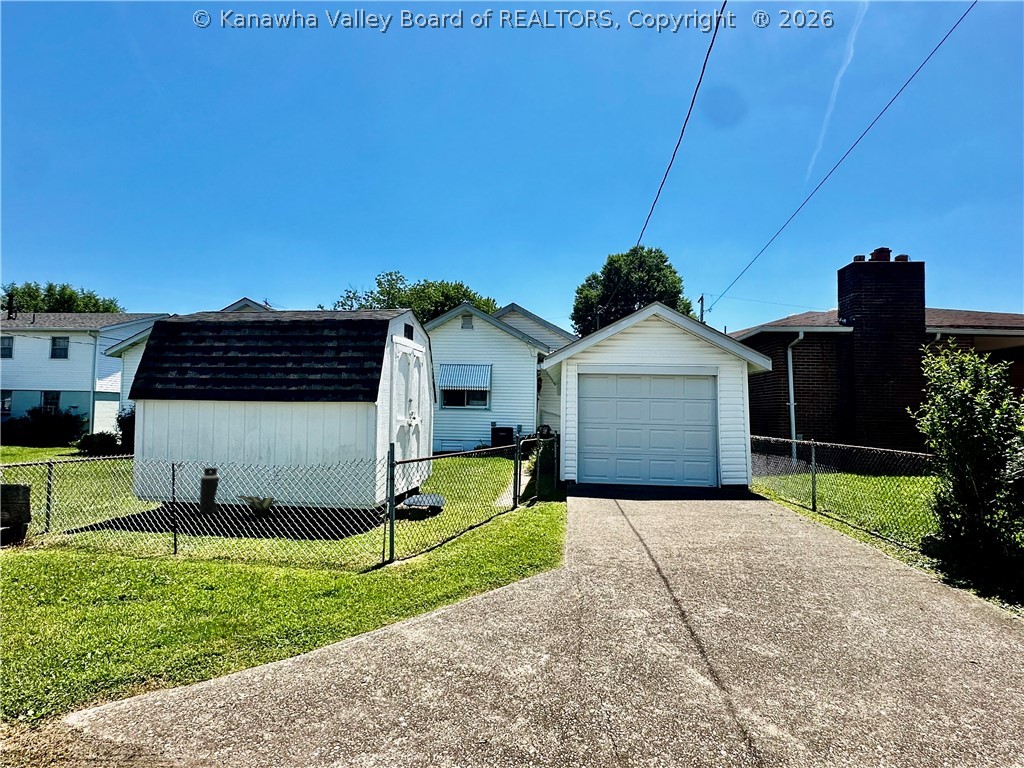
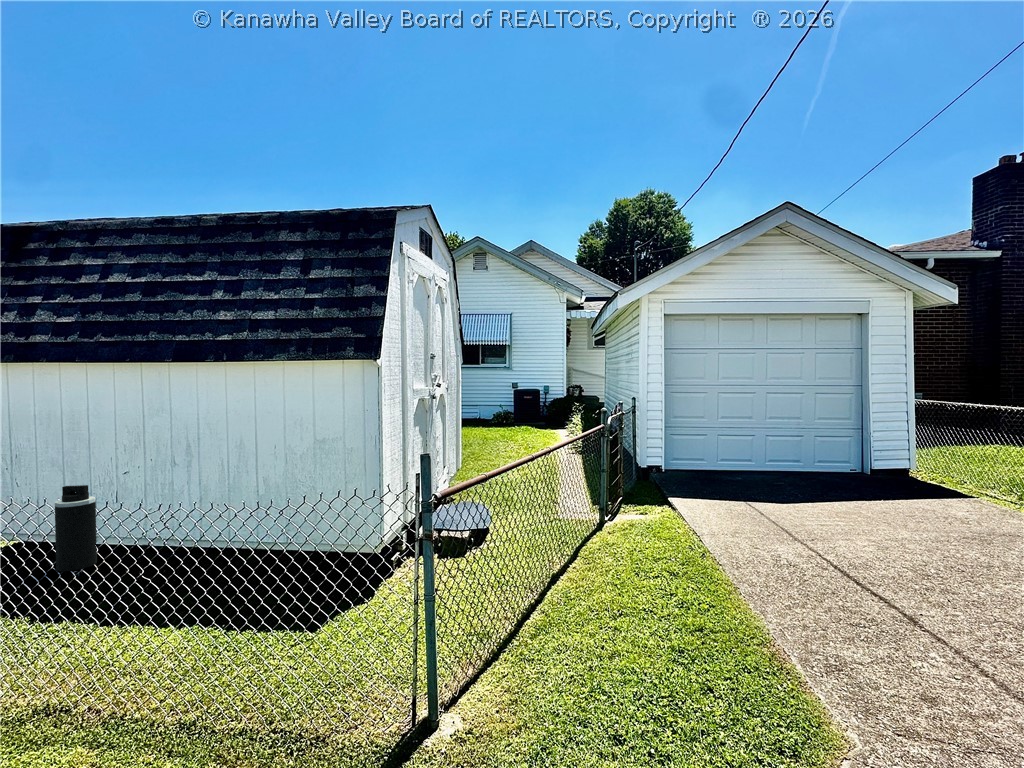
potted plant: present [237,495,280,517] -> none [111,528,212,582]

